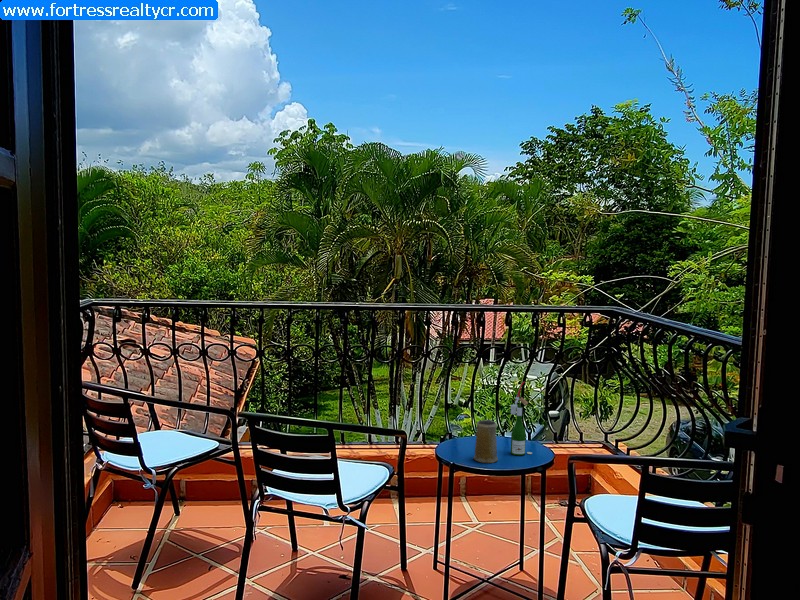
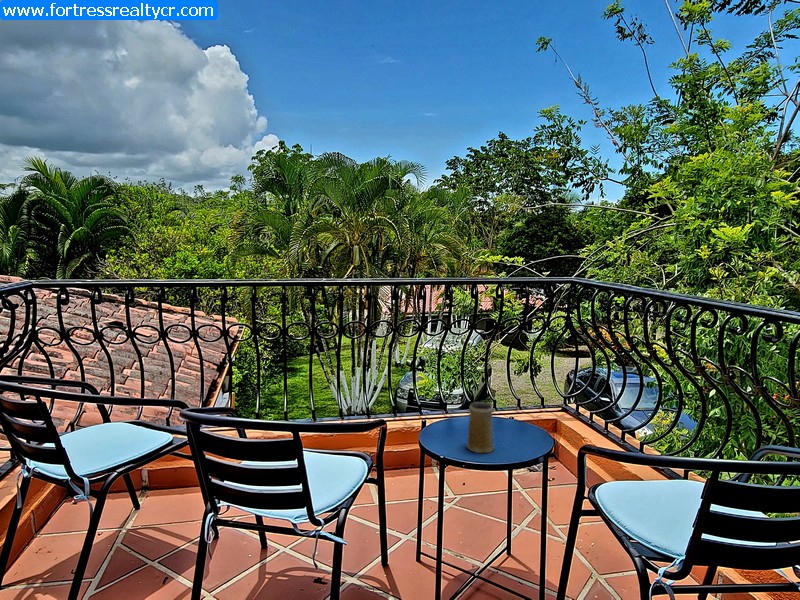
wine bottle: present [511,382,532,455] -> none [503,356,527,439]

